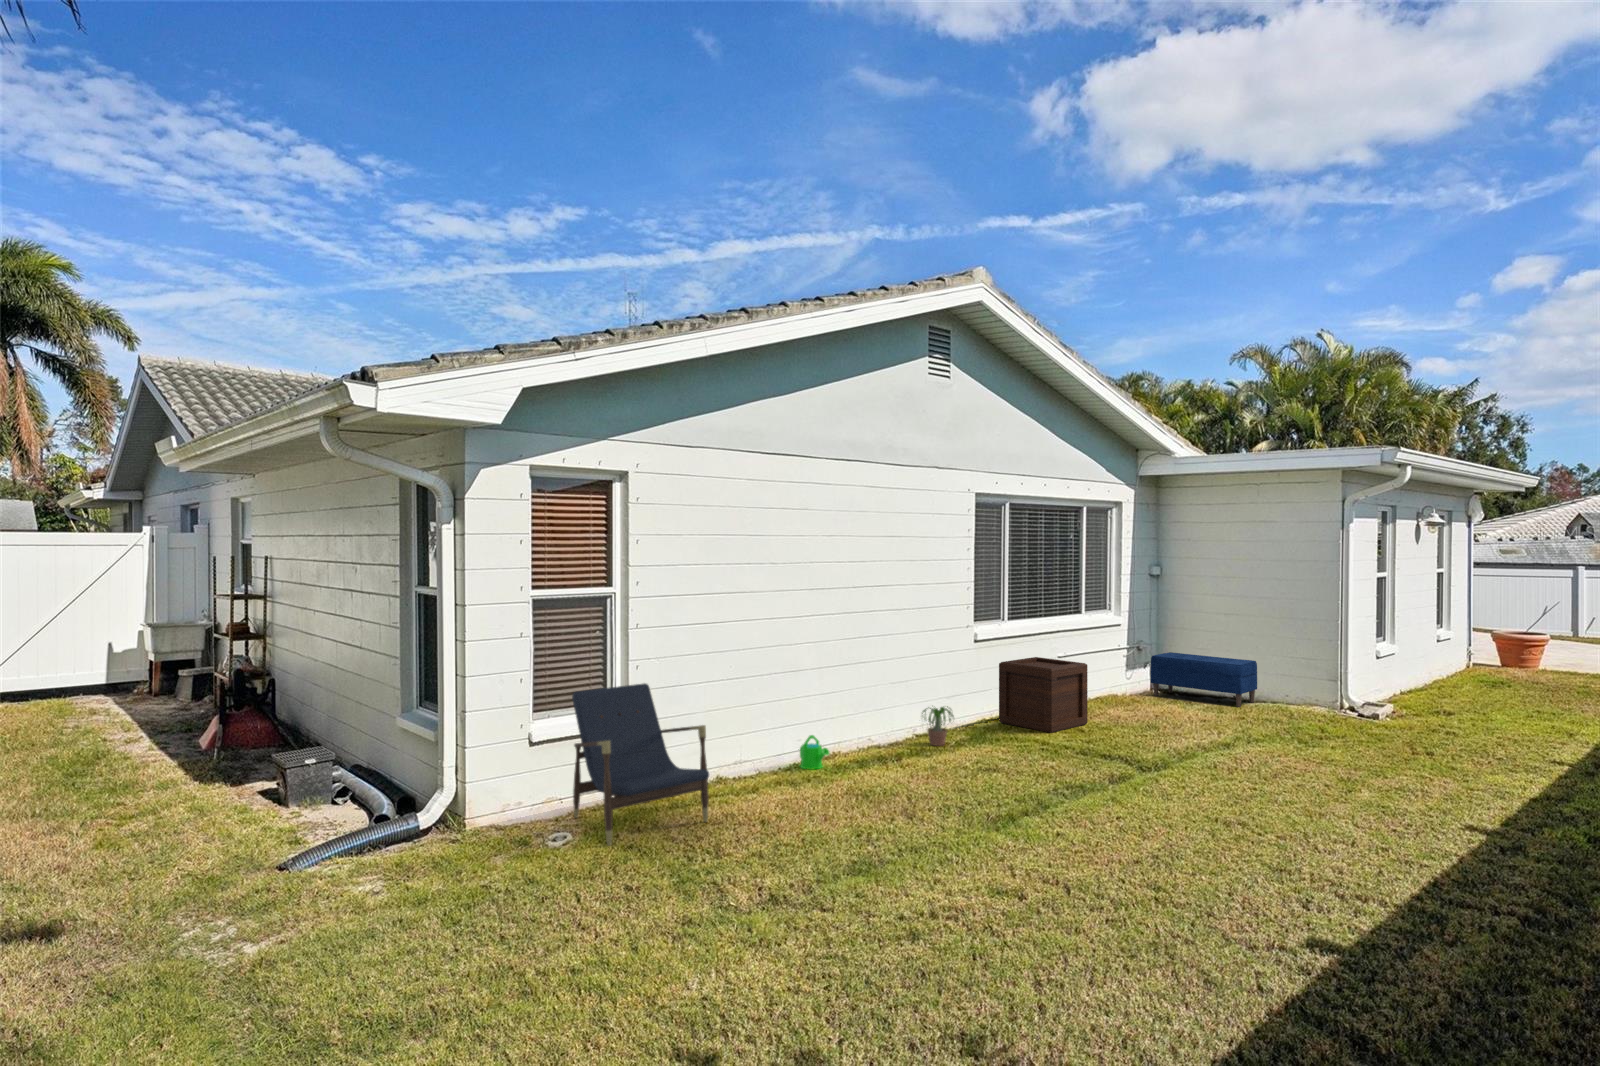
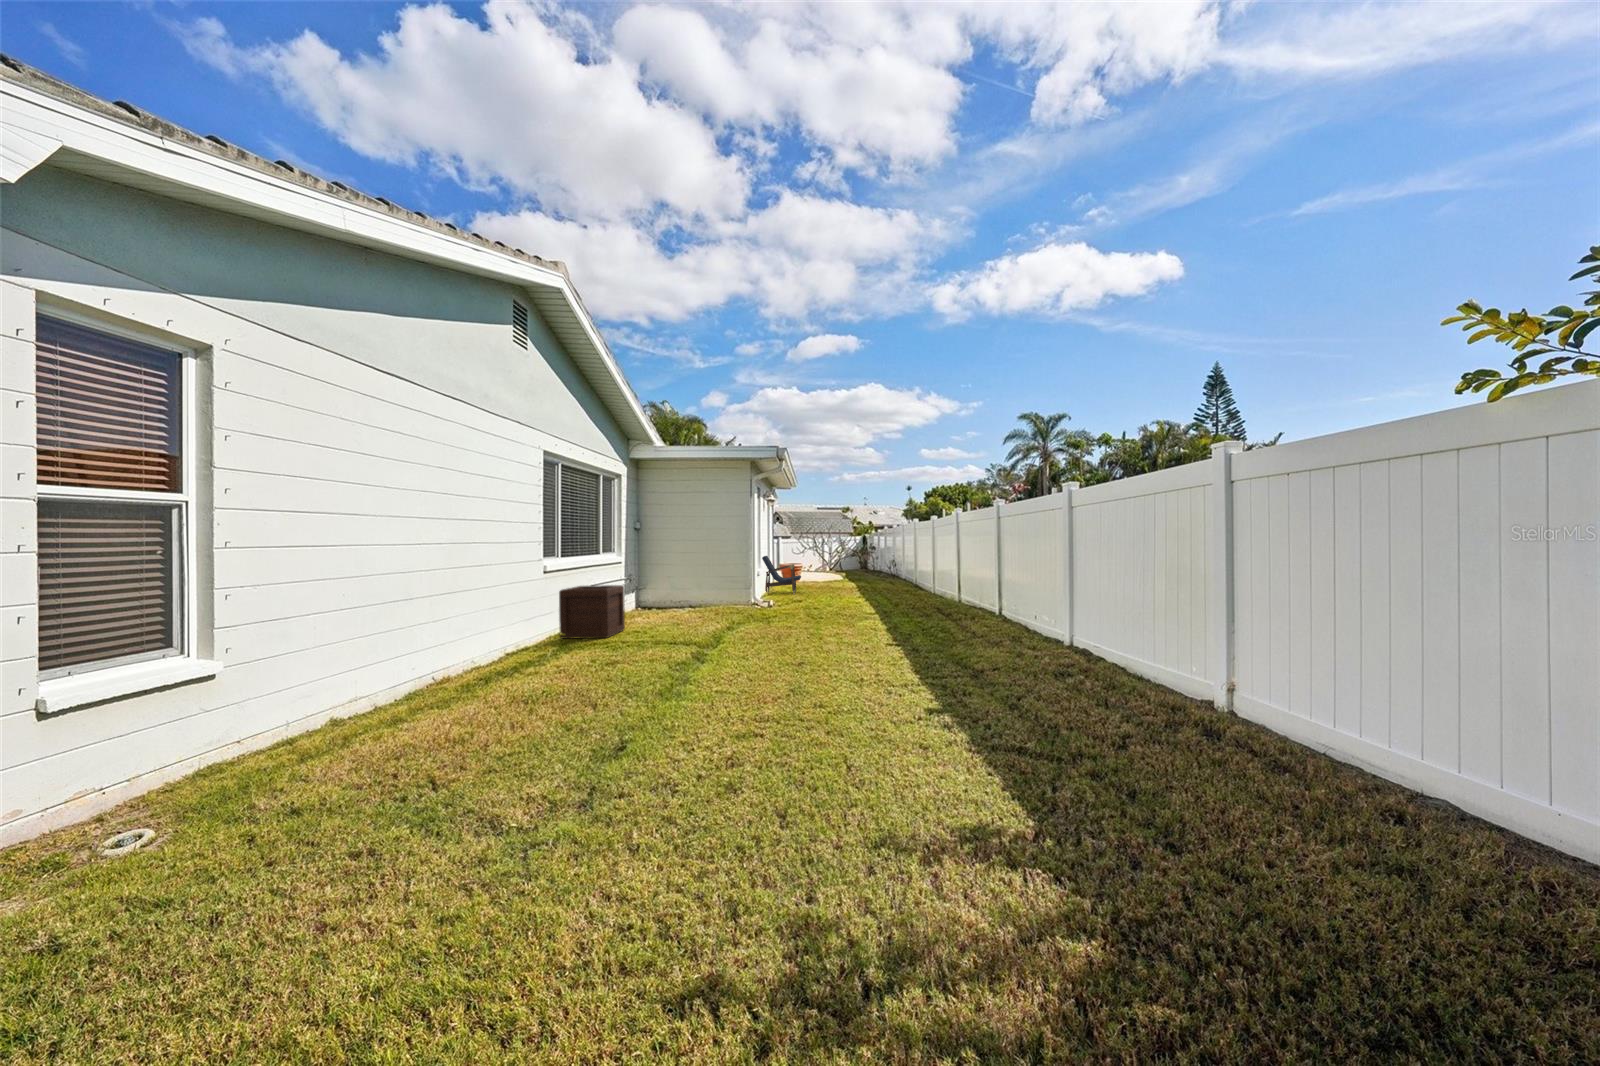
bench: present [1151,652,1257,708] -> none [641,581,705,612]
lounge chair: present [572,683,709,846] -> present [762,556,801,595]
potted plant: present [922,706,954,746] -> none [506,625,547,659]
watering can: present [800,735,829,770] -> none [409,661,453,696]

